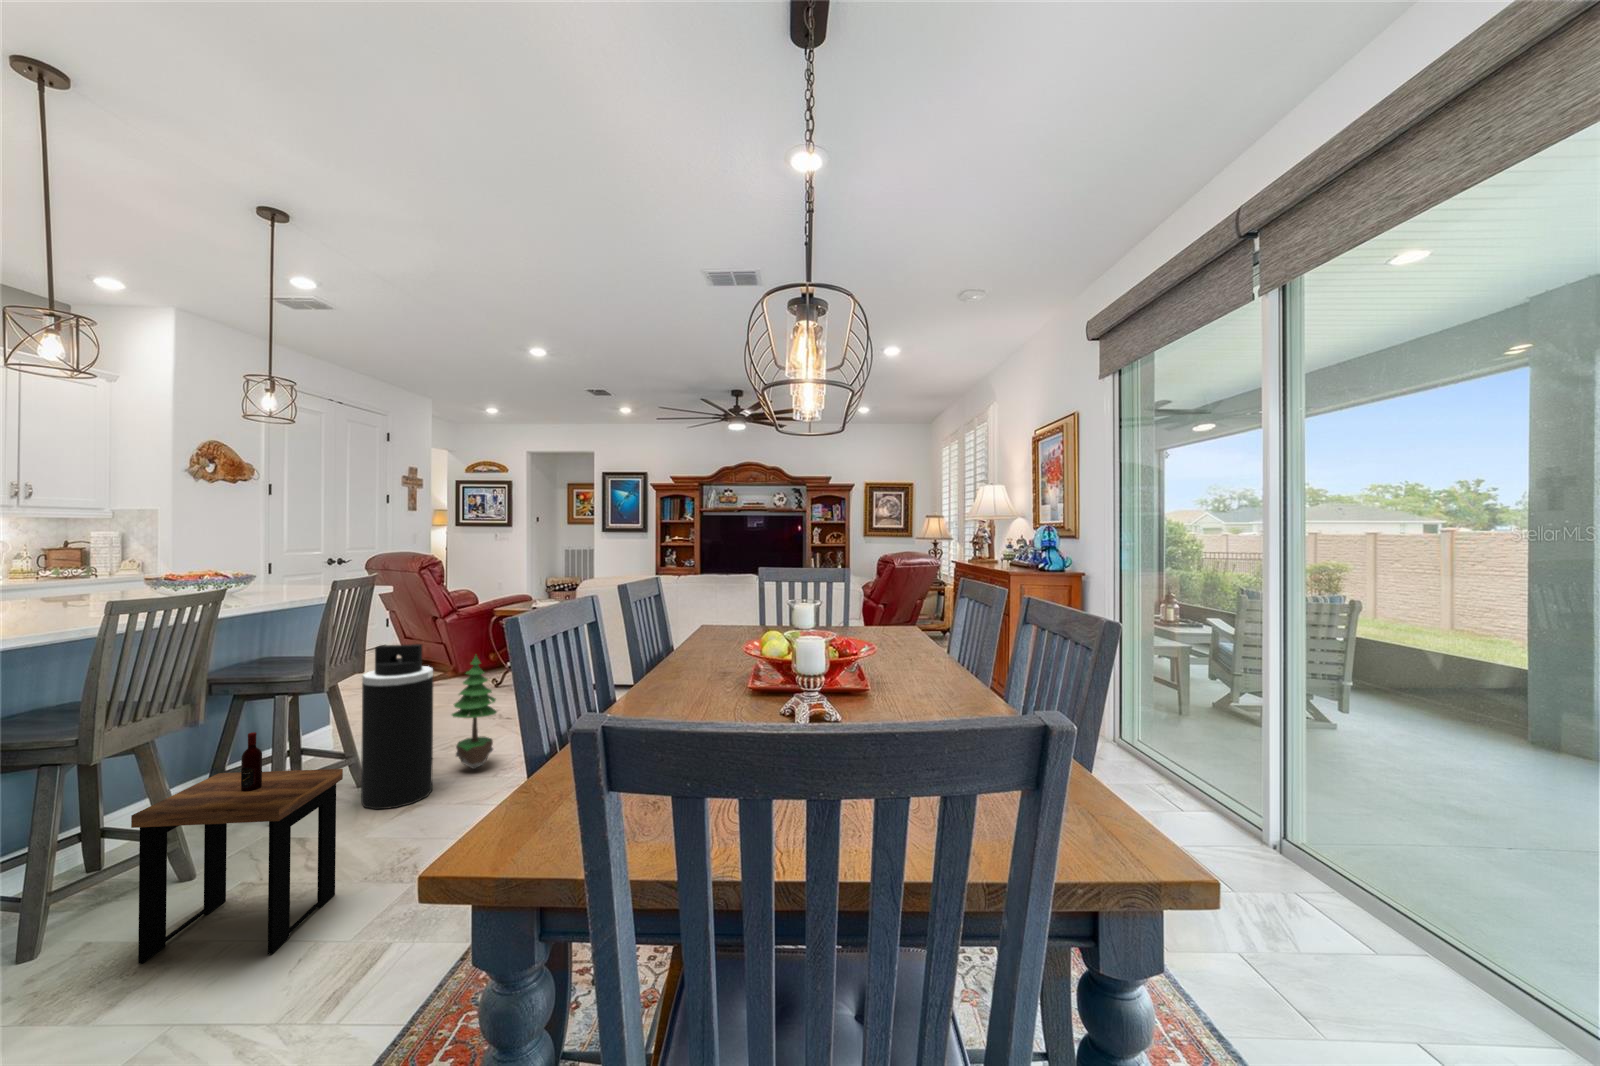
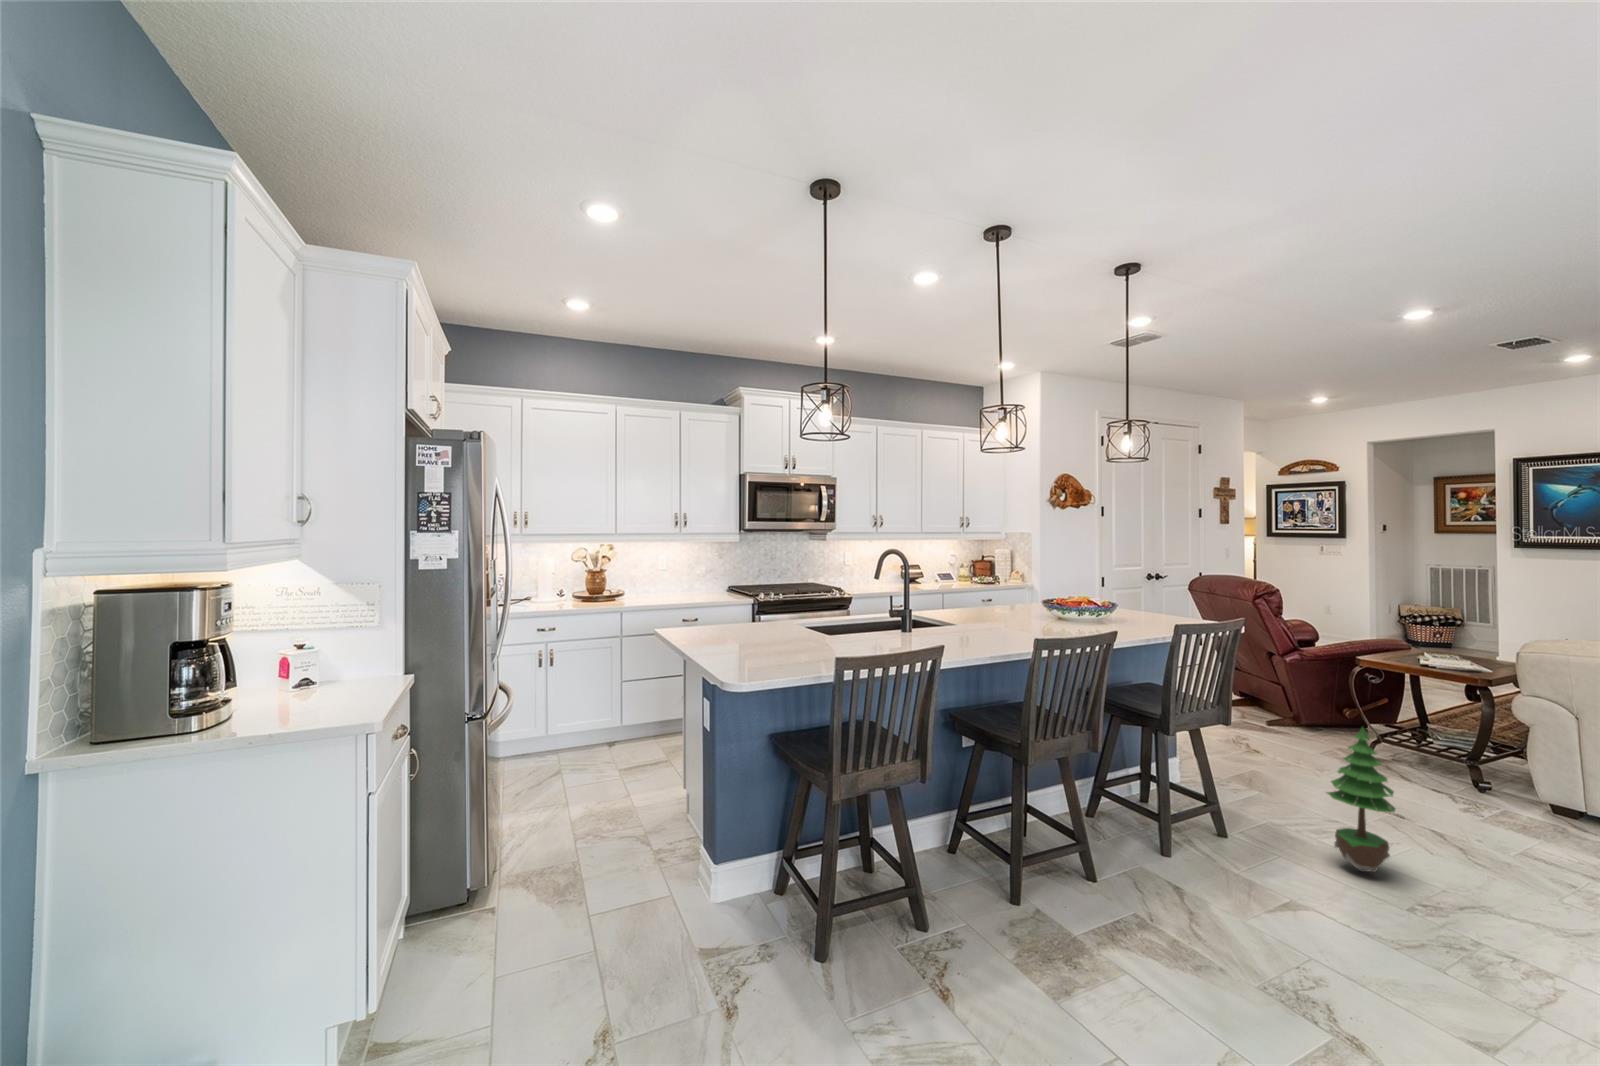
trash can: present [361,644,433,810] -> none [1226,696,1310,889]
side table: present [131,732,343,964] -> none [1068,777,1236,1014]

